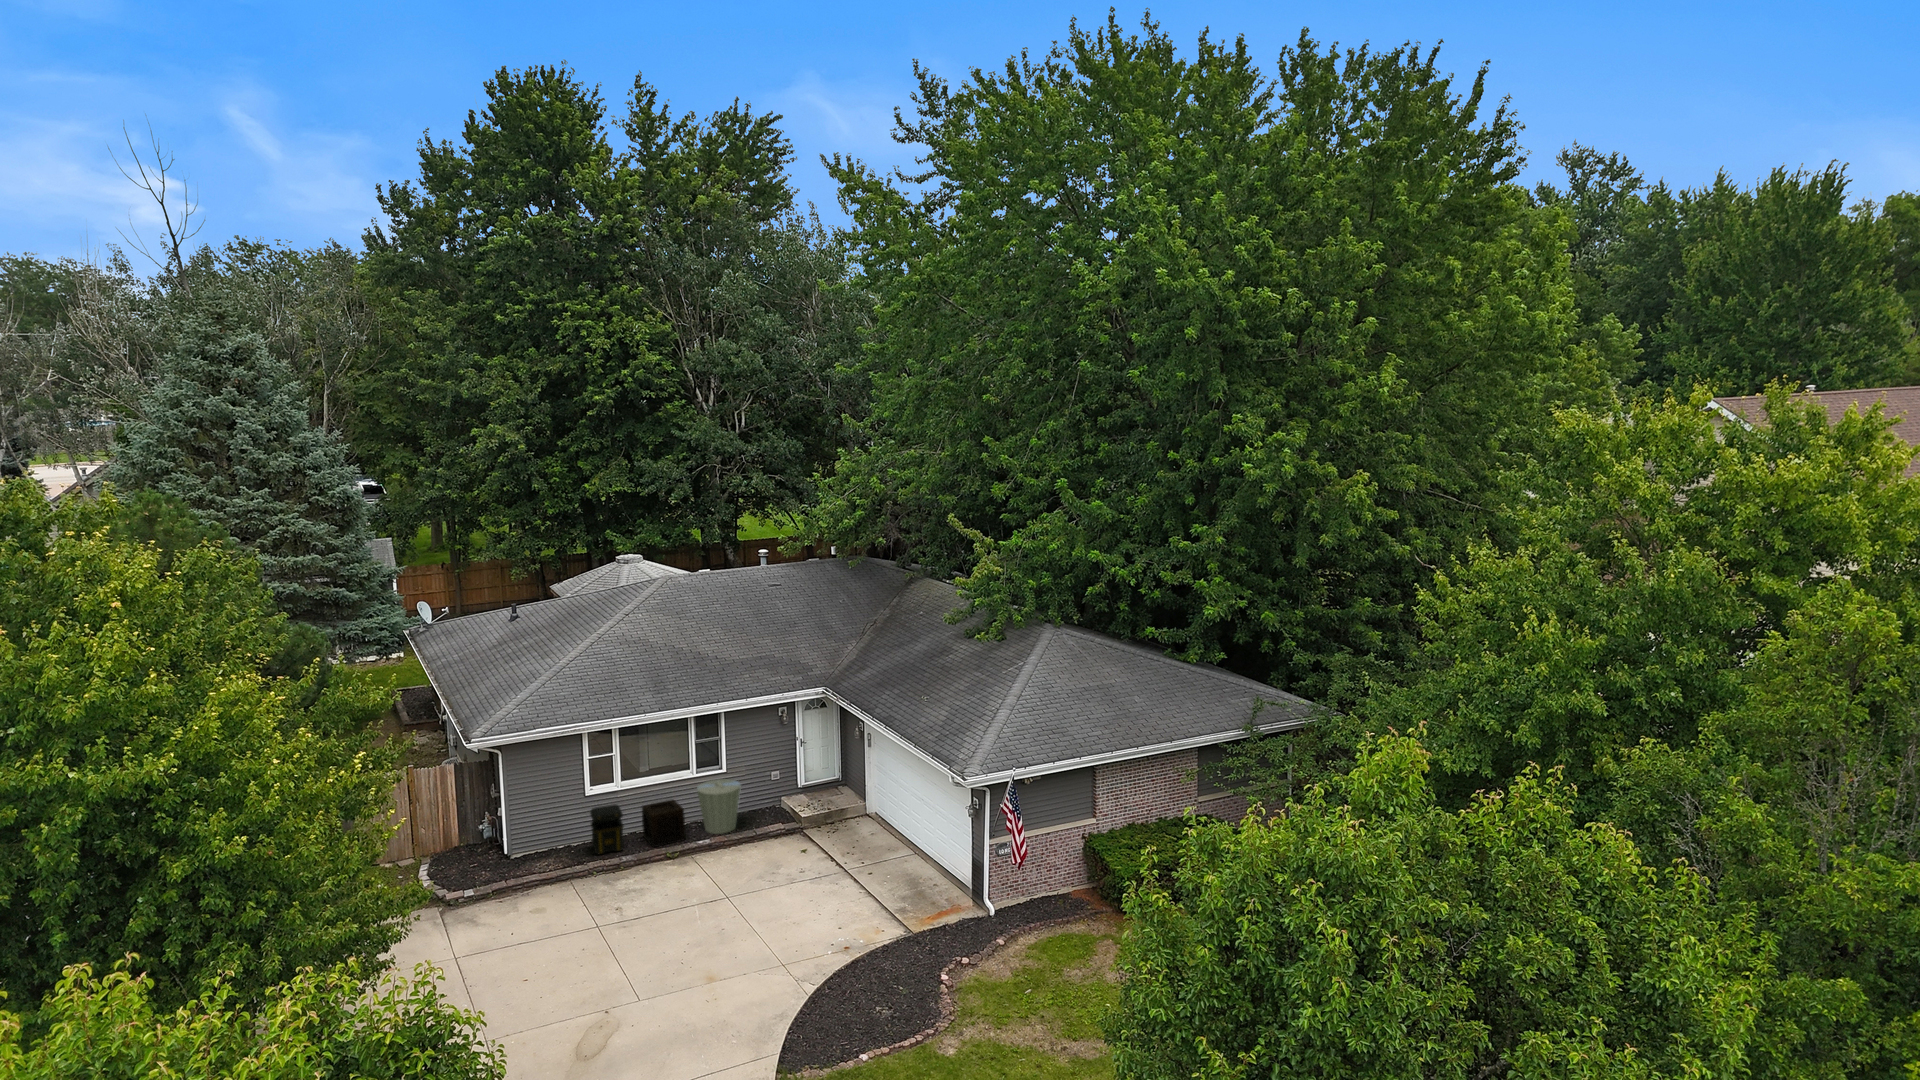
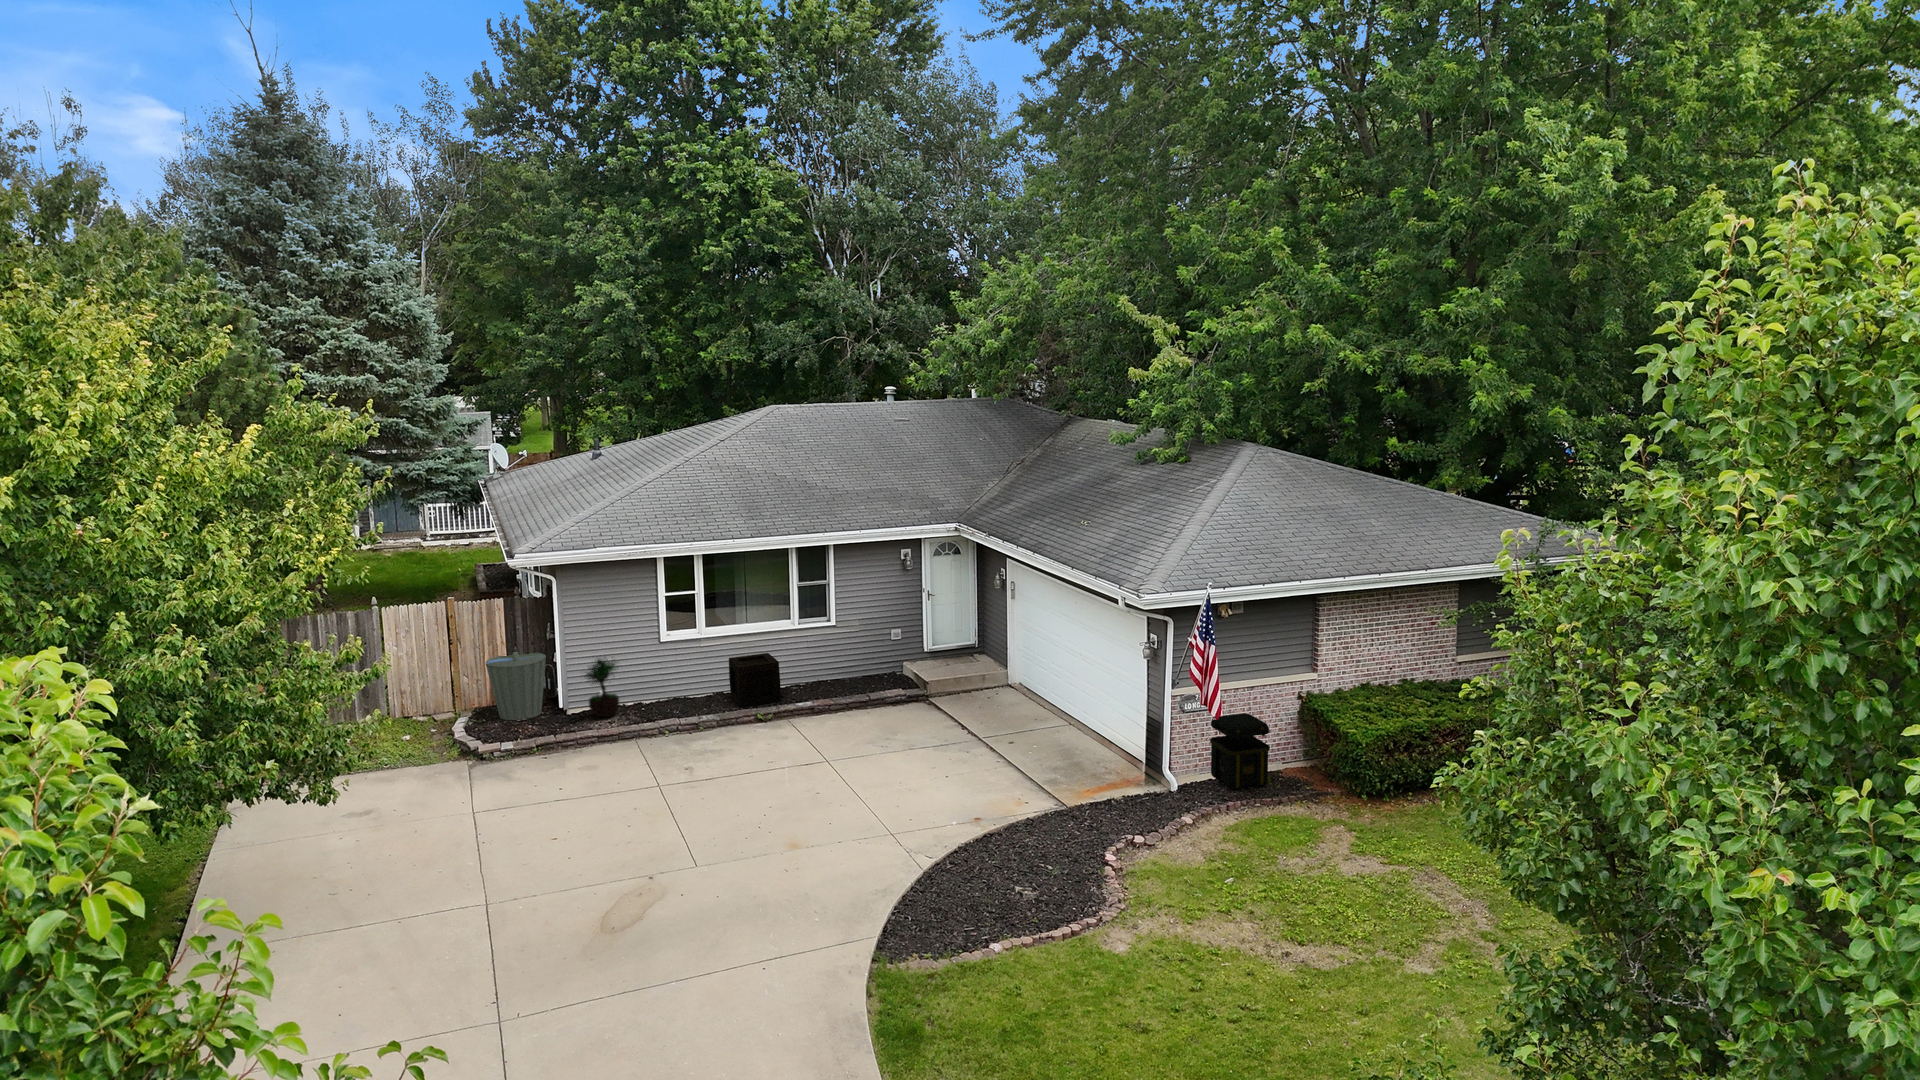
trash can: present [697,779,741,834] -> present [486,652,546,720]
toolbox: present [590,804,624,855] -> present [1210,713,1270,789]
potted tree: none [522,811,556,862] -> present [584,658,619,717]

